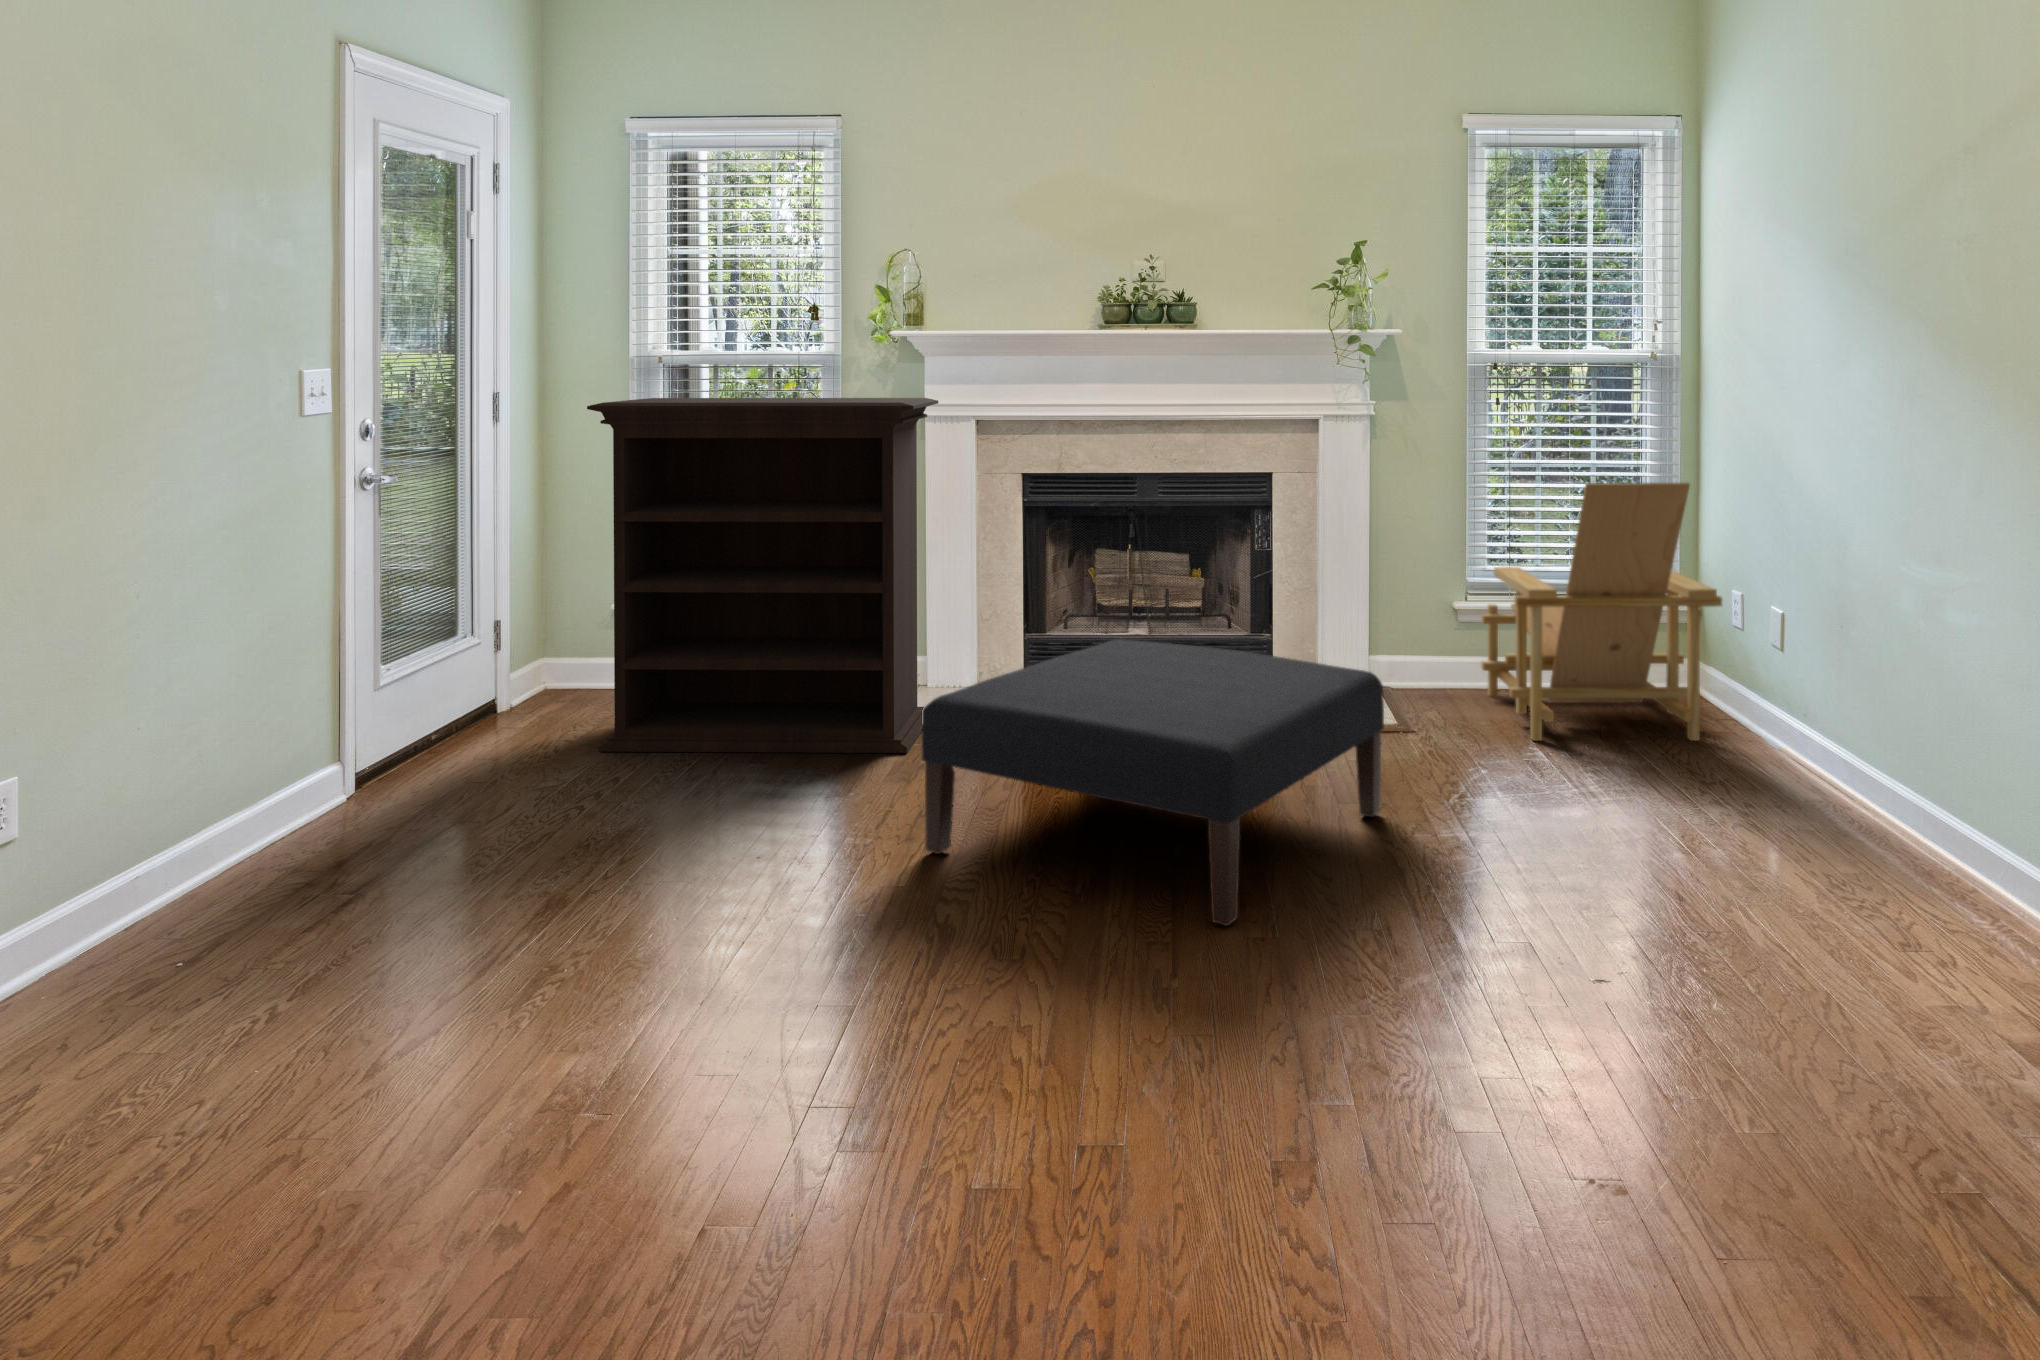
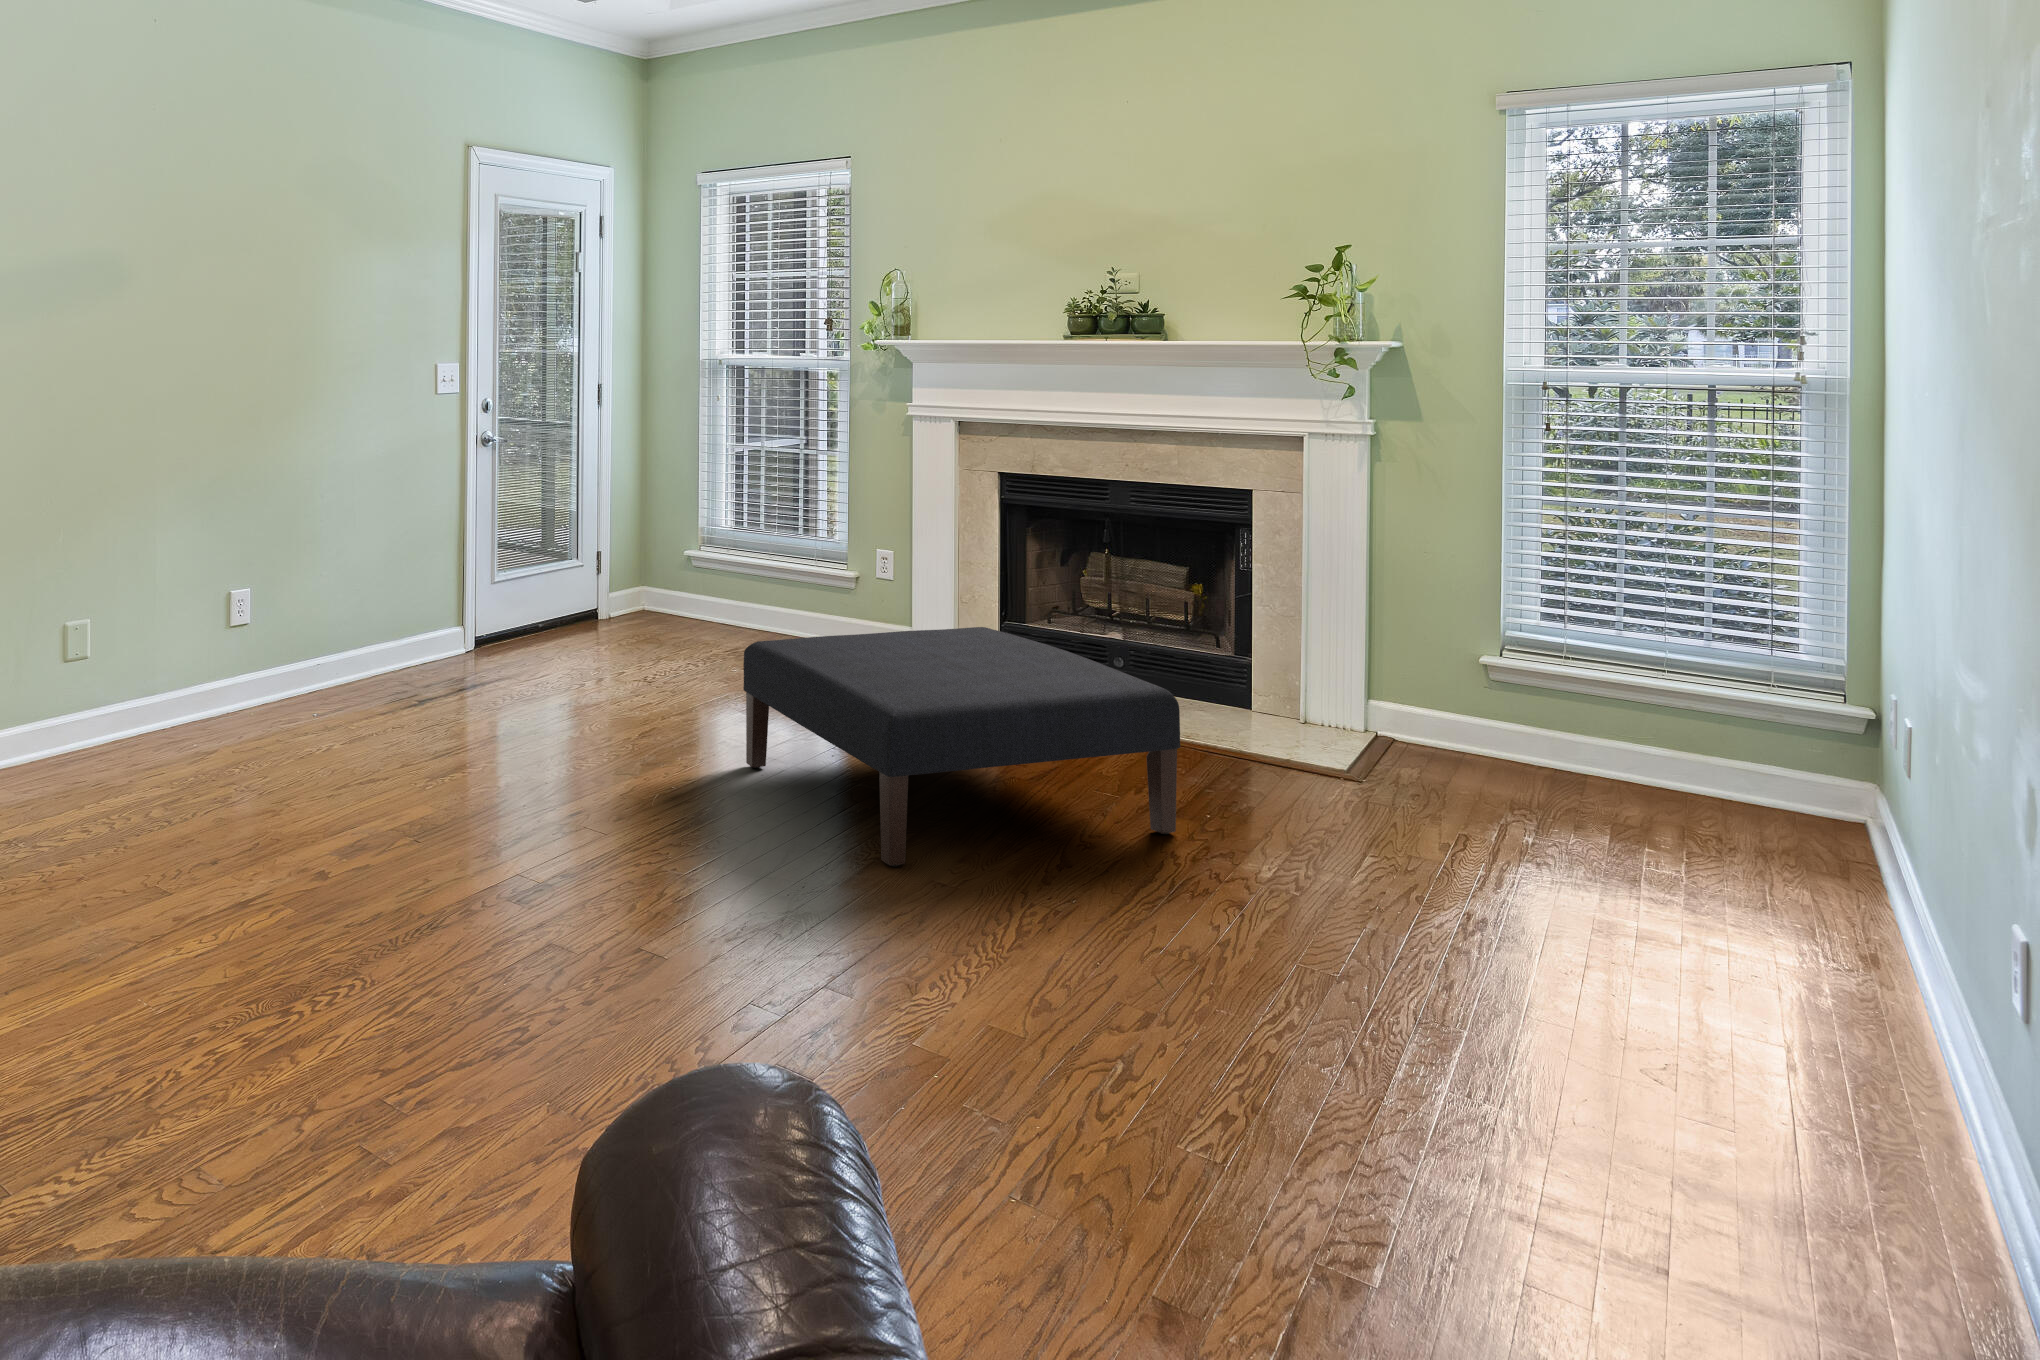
bookshelf: present [587,398,938,753] -> none [623,393,897,700]
lounge chair: present [1481,483,1722,741] -> none [1462,524,1783,871]

